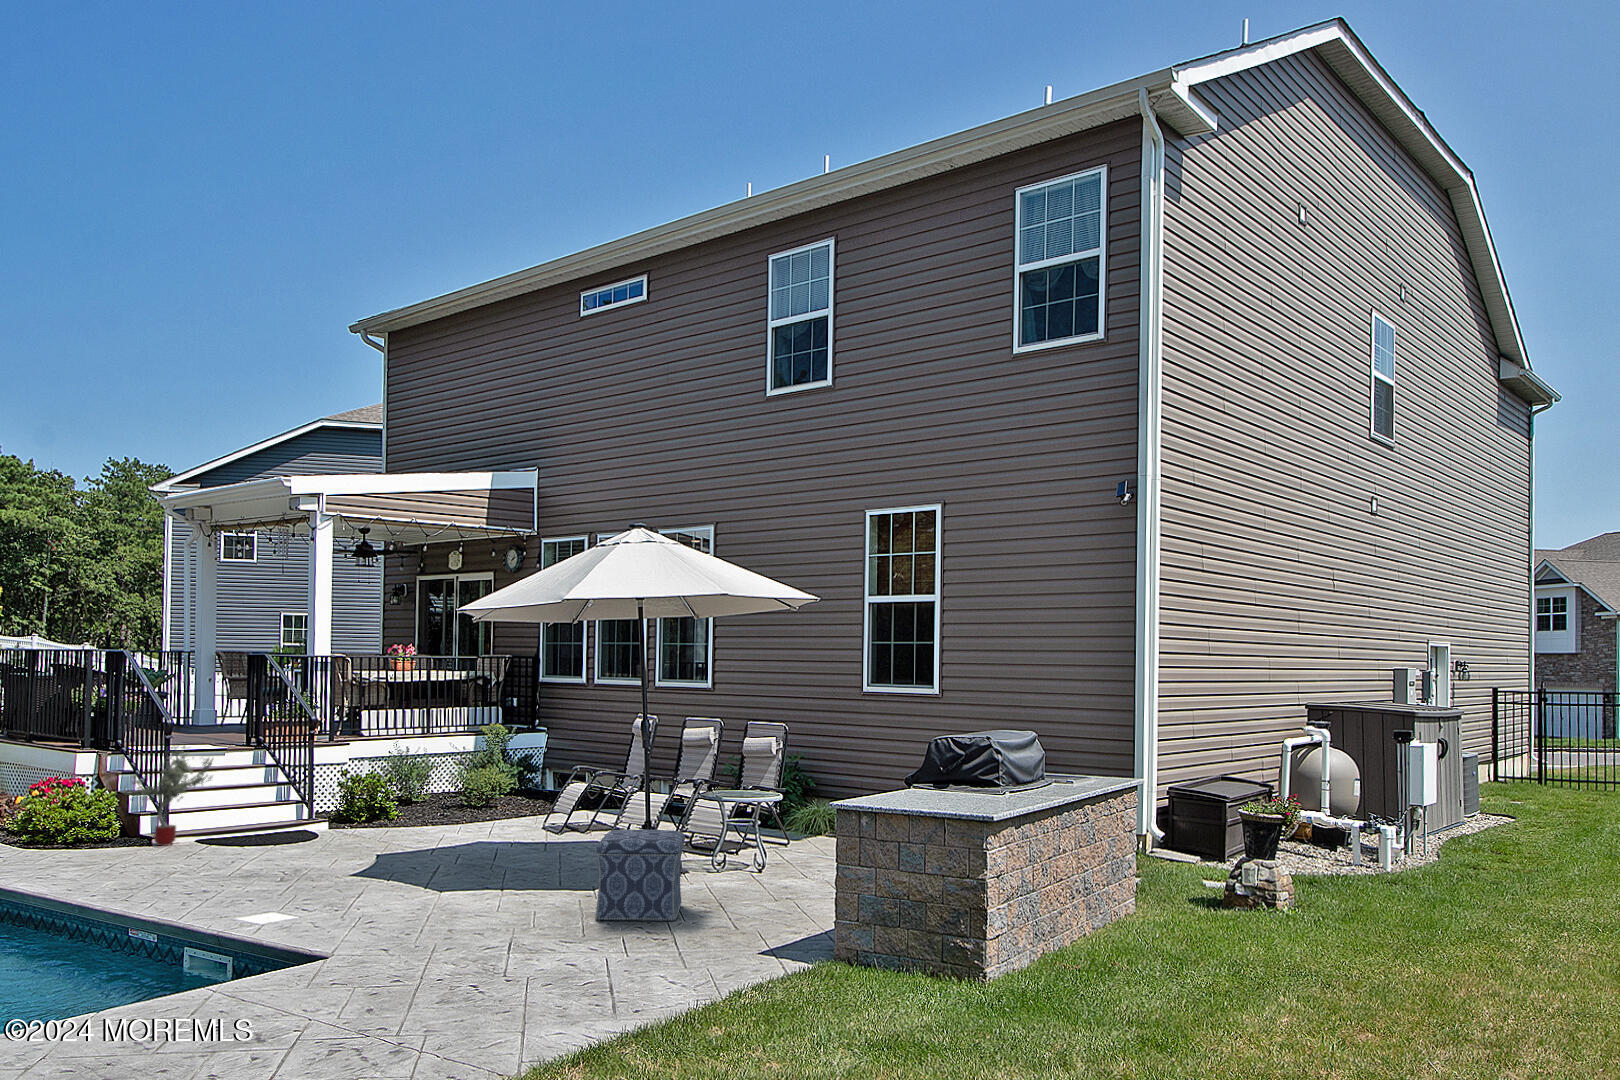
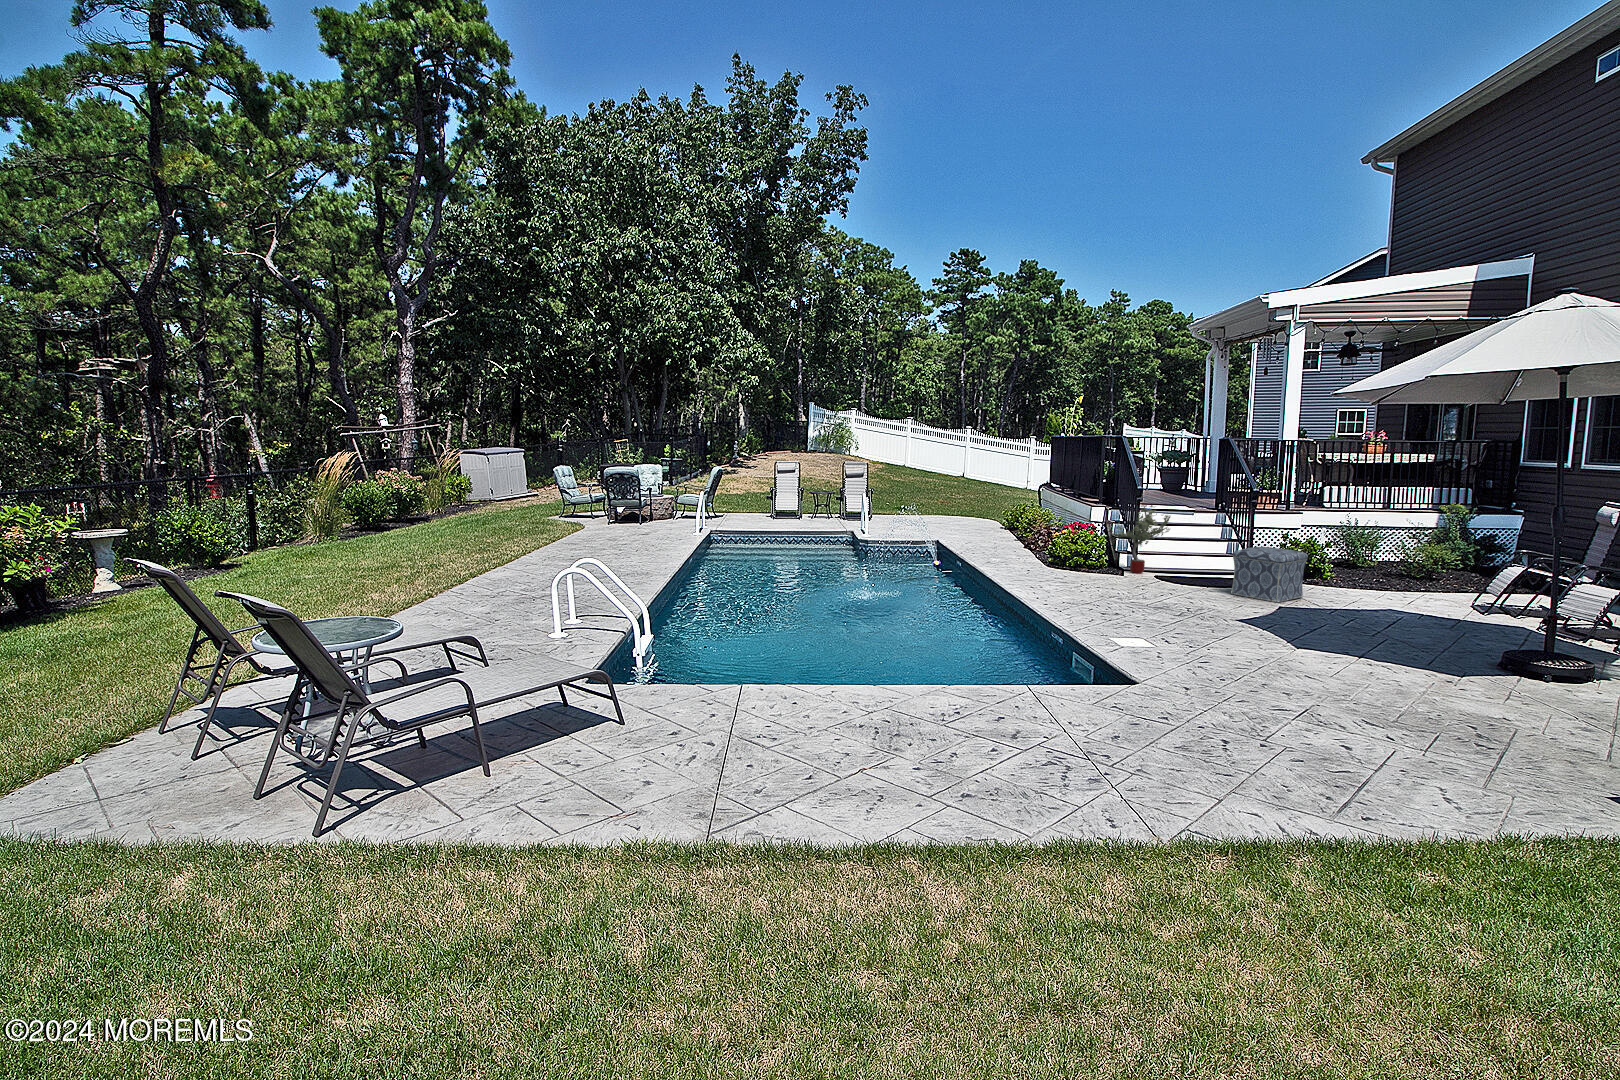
ottoman: present [595,830,685,921] -> present [1231,547,1308,603]

